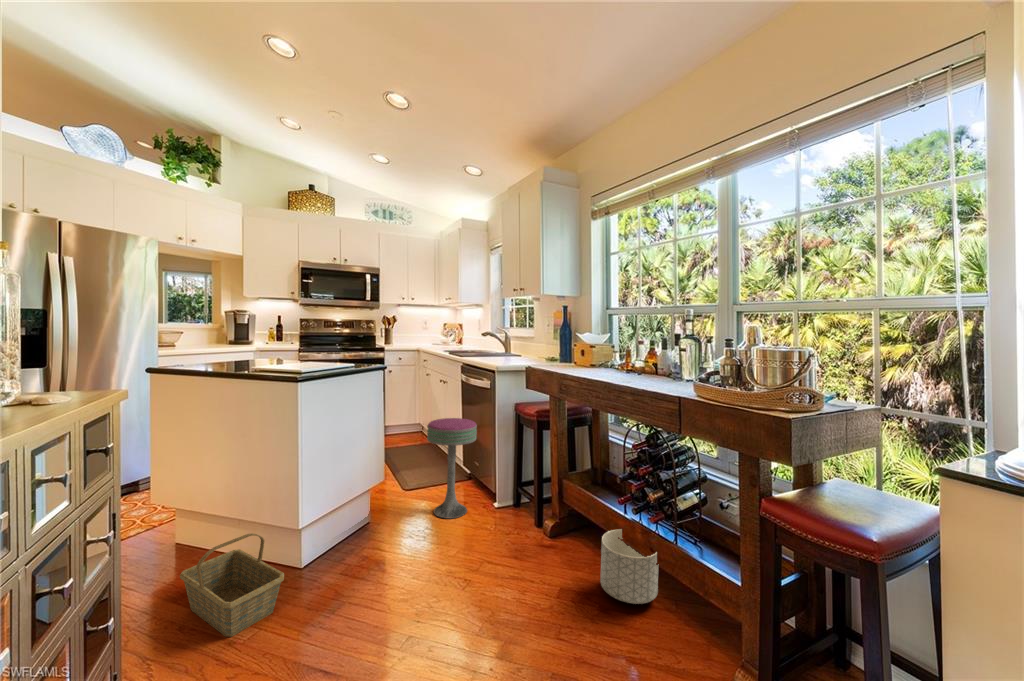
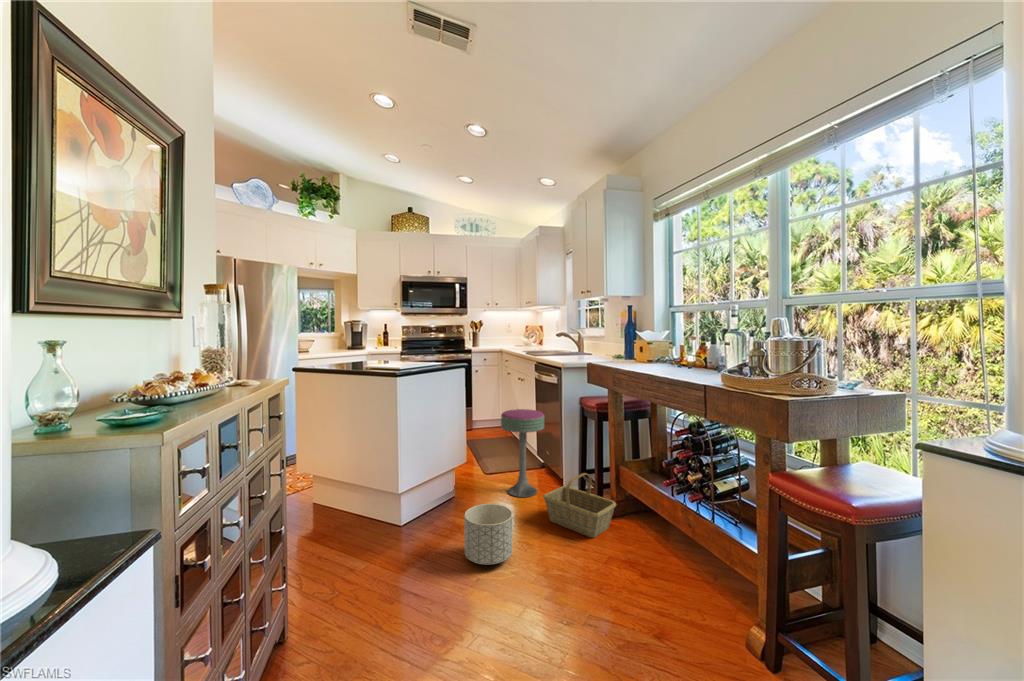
planter: present [600,529,658,604] -> present [465,504,512,565]
basket: present [180,533,284,637] -> present [543,473,616,538]

